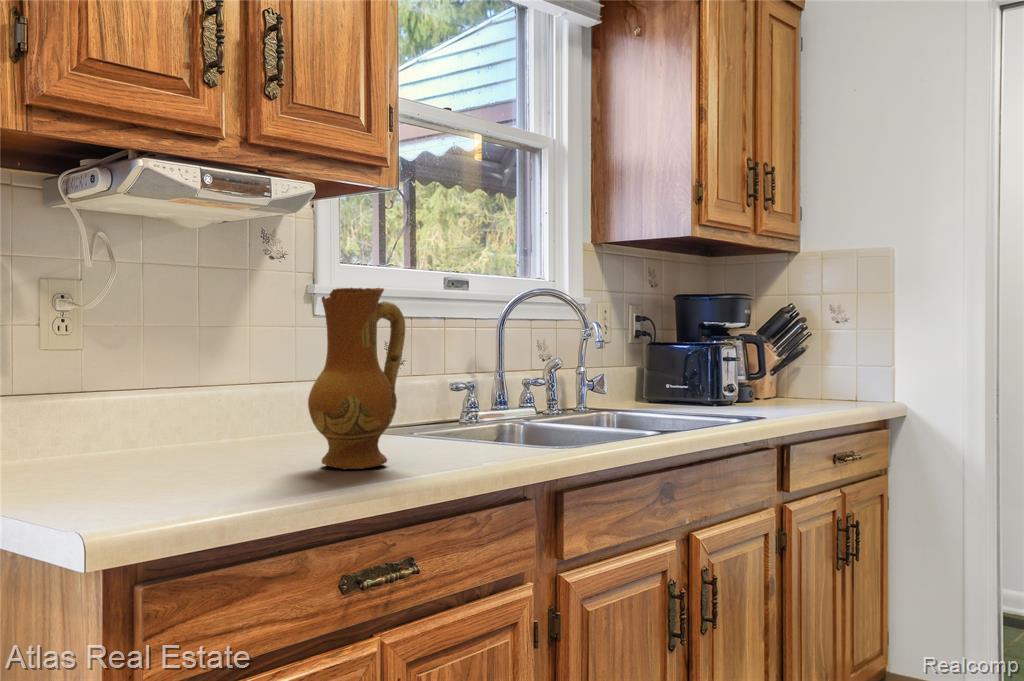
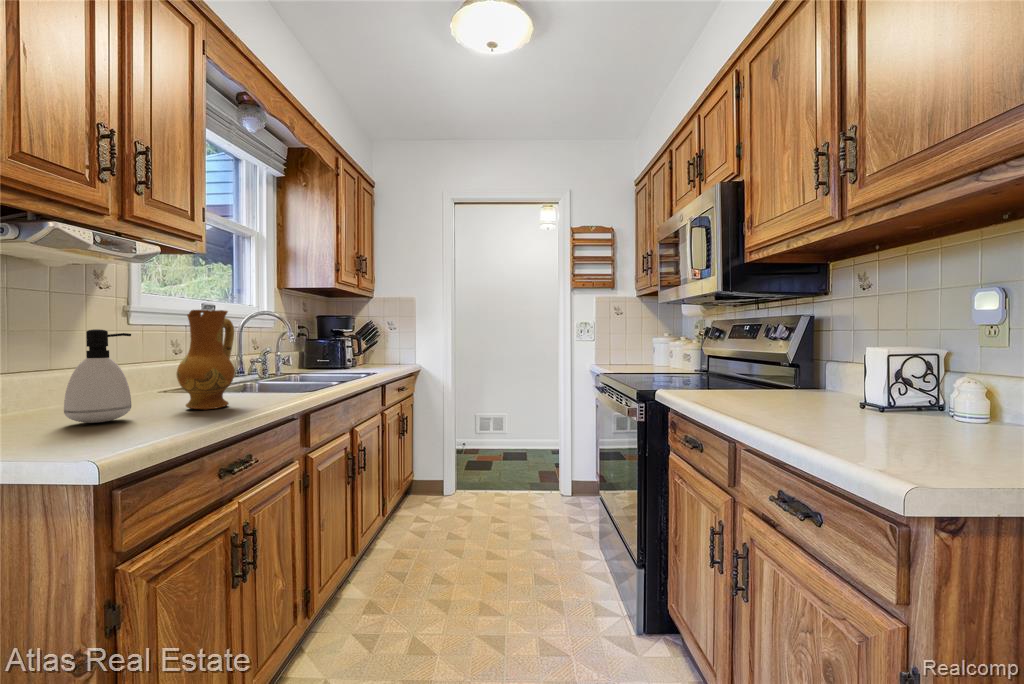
soap dispenser: none [149,324,236,474] -> present [64,329,131,423]

